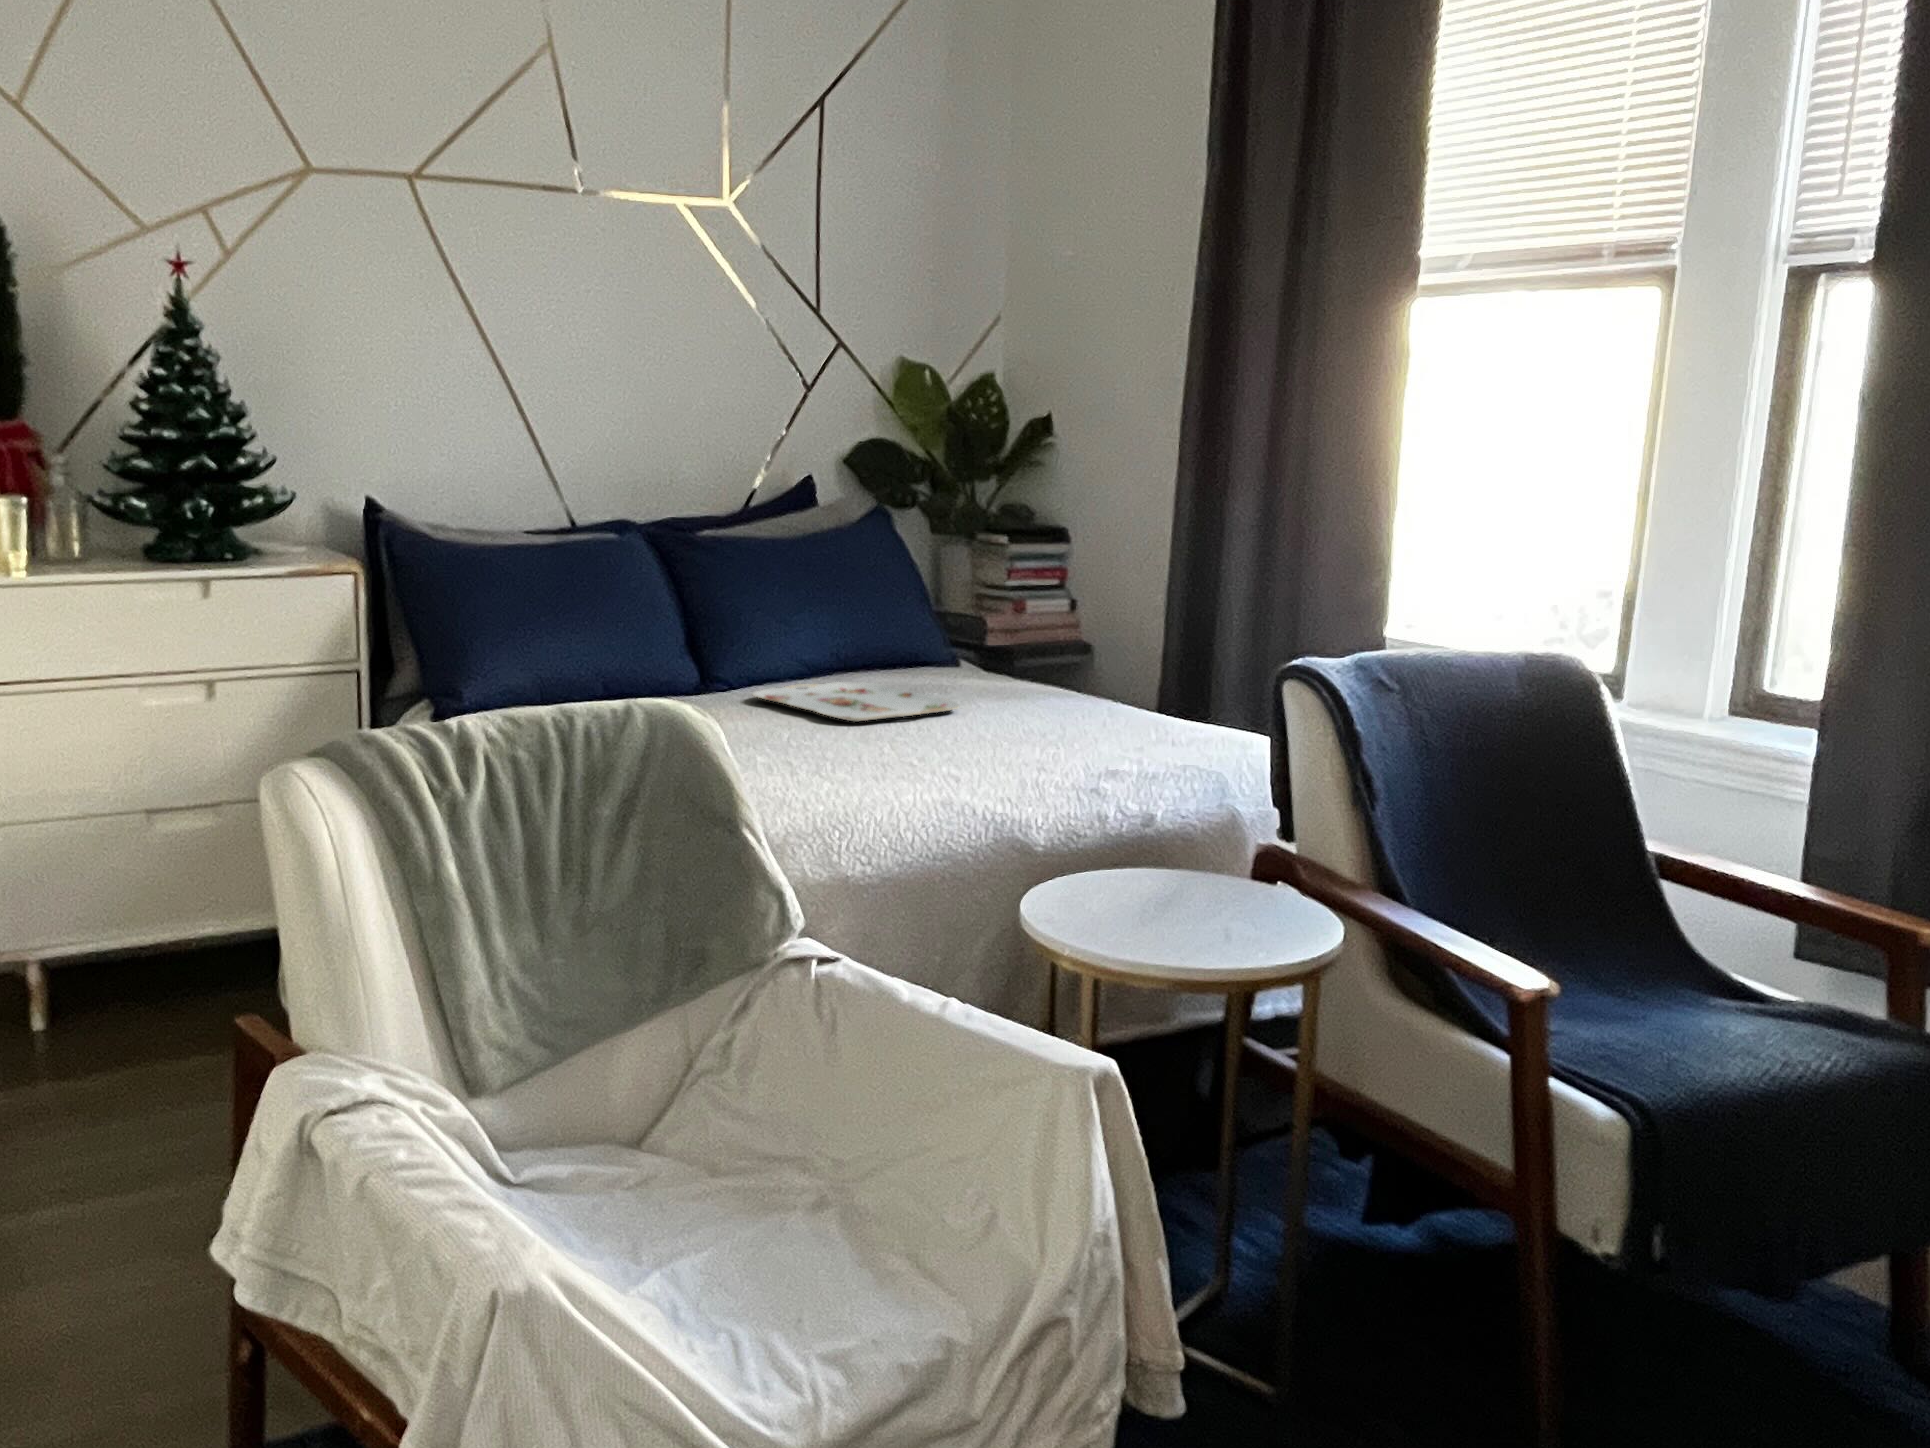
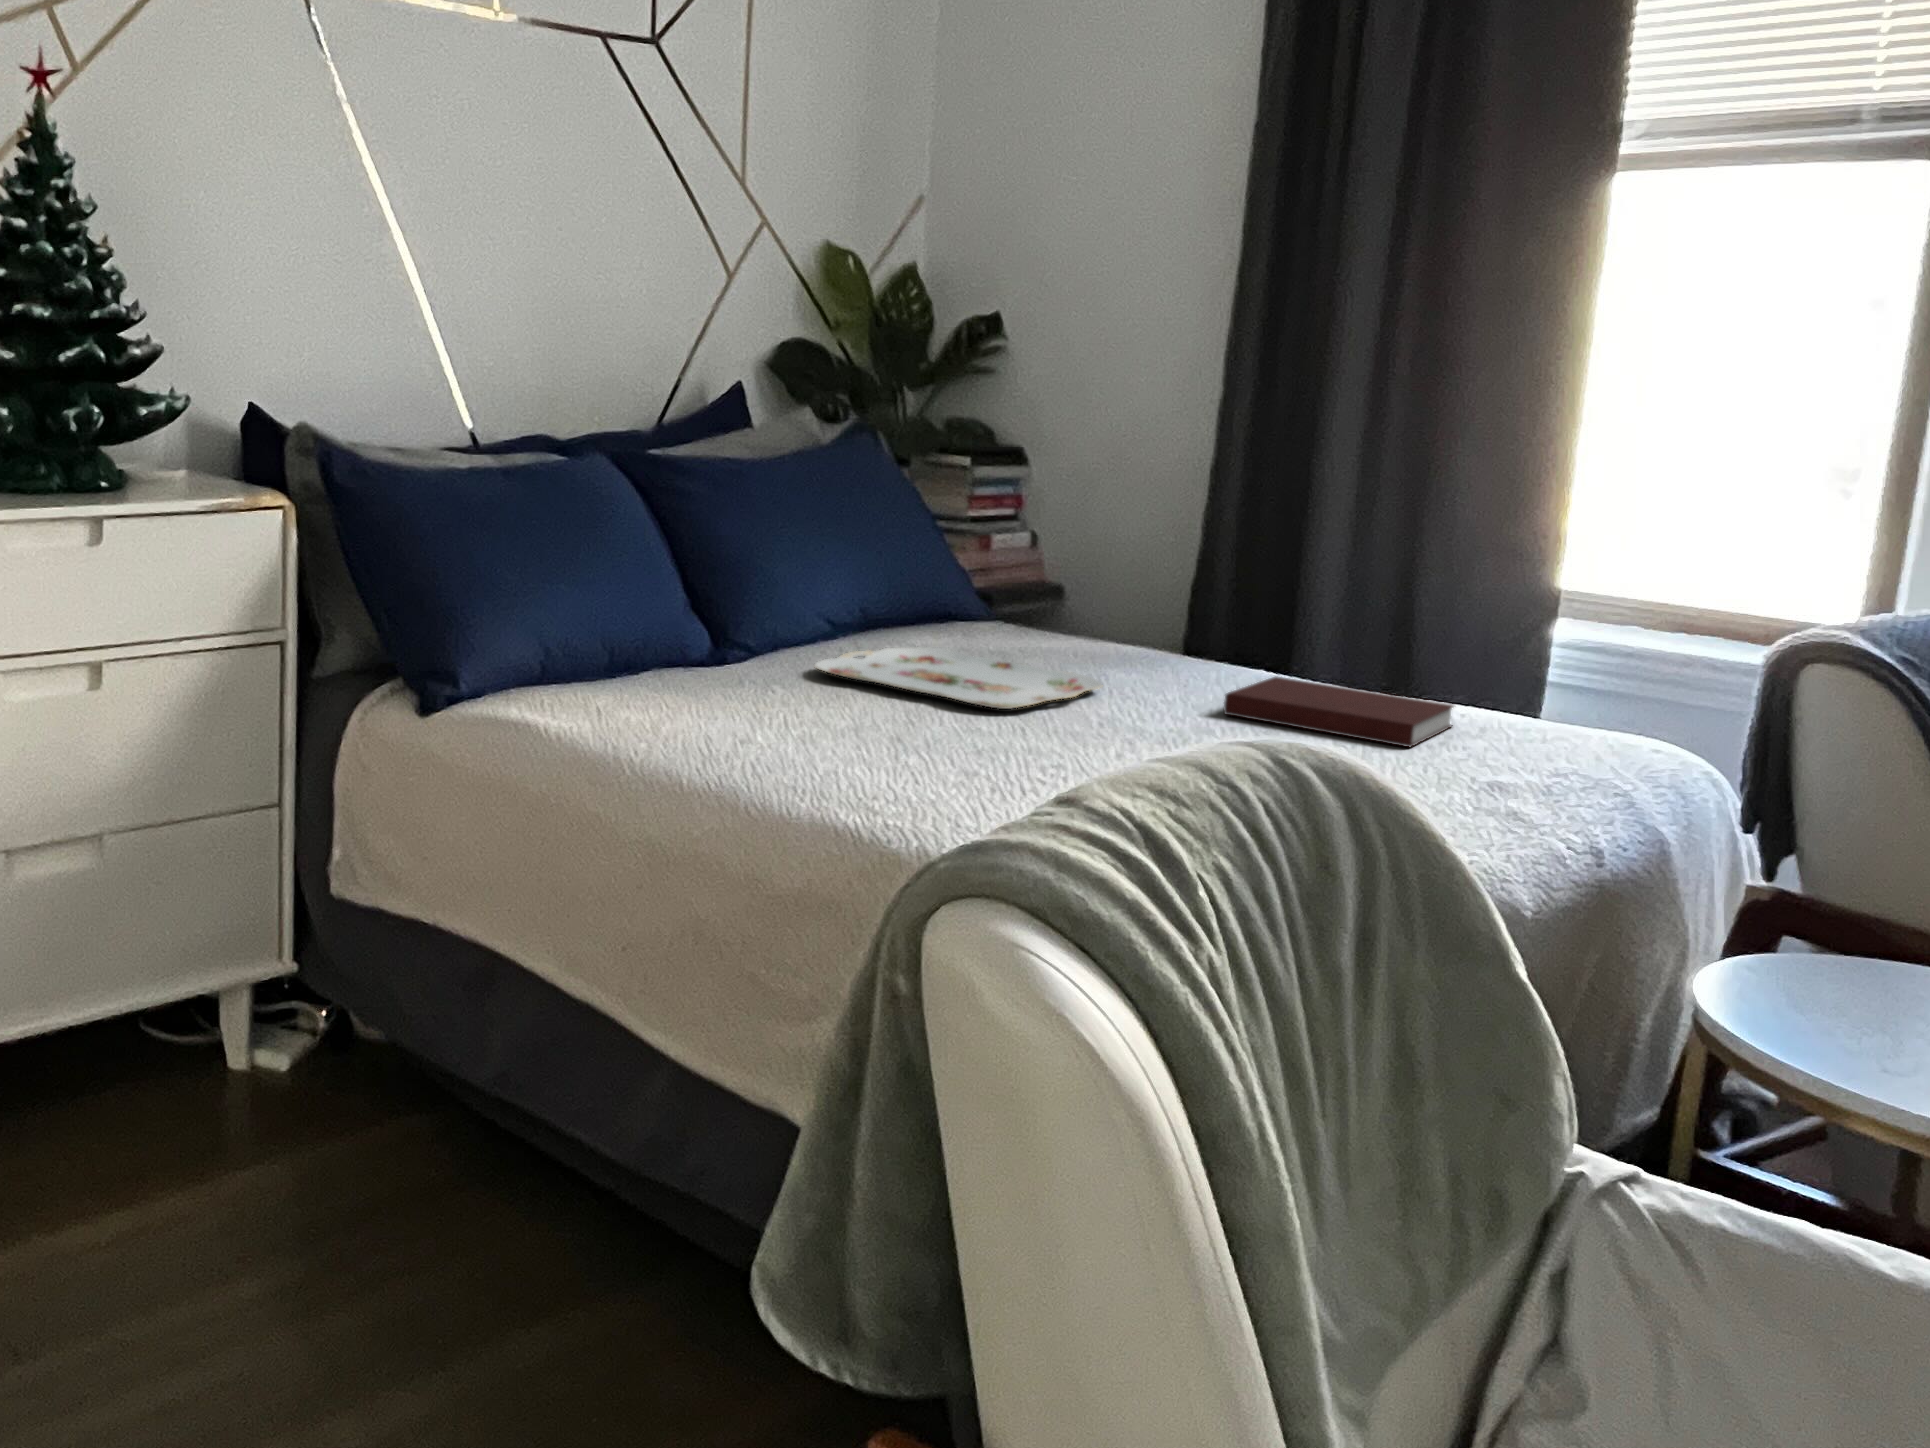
notebook: none [1022,702,1192,749] -> present [1224,677,1454,747]

